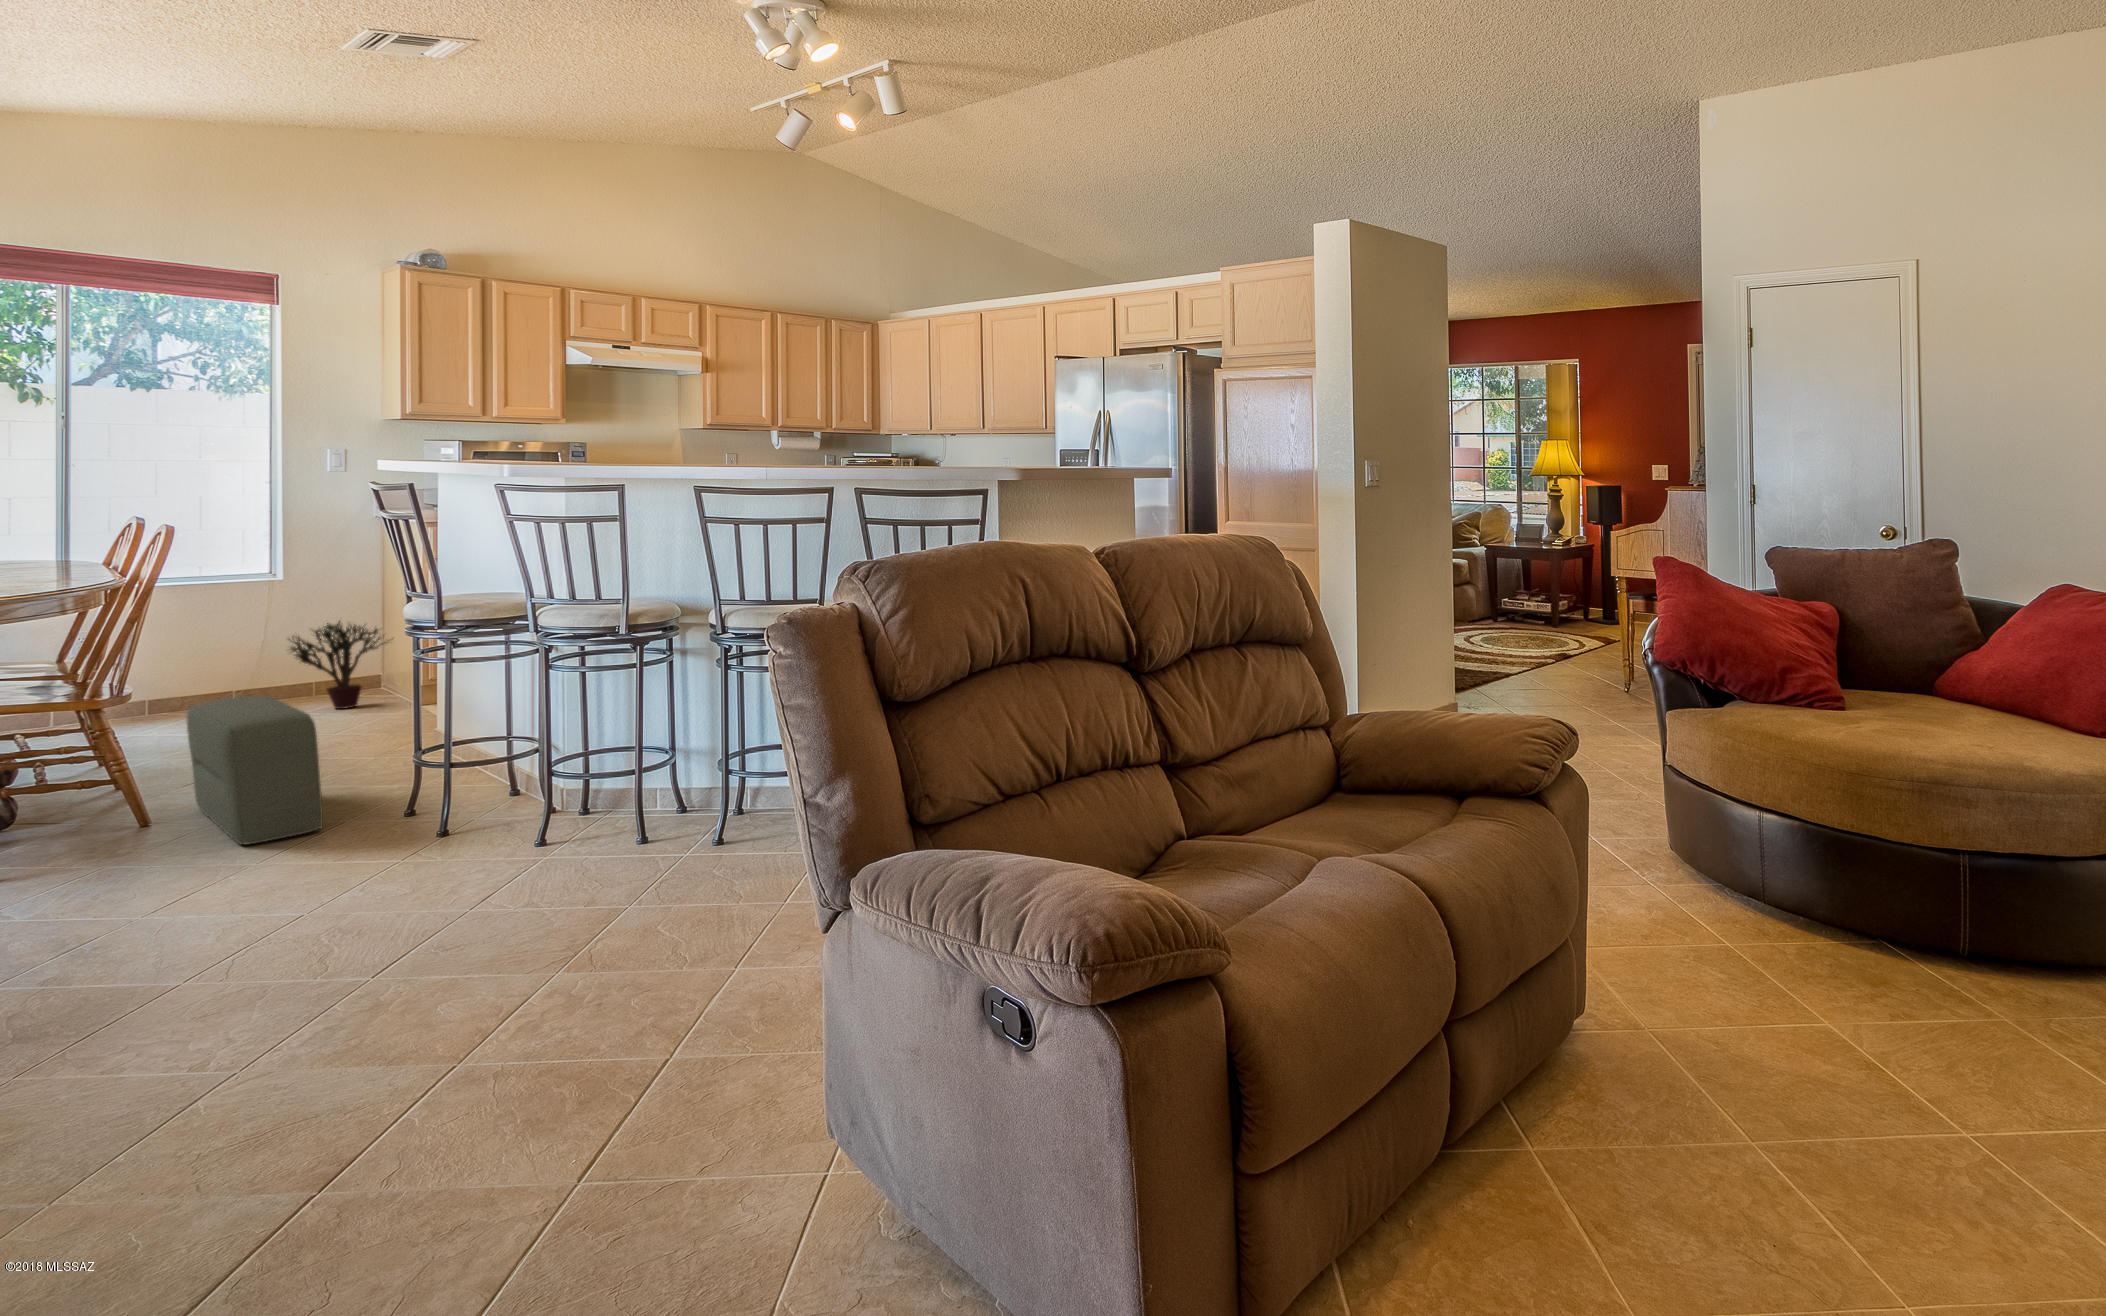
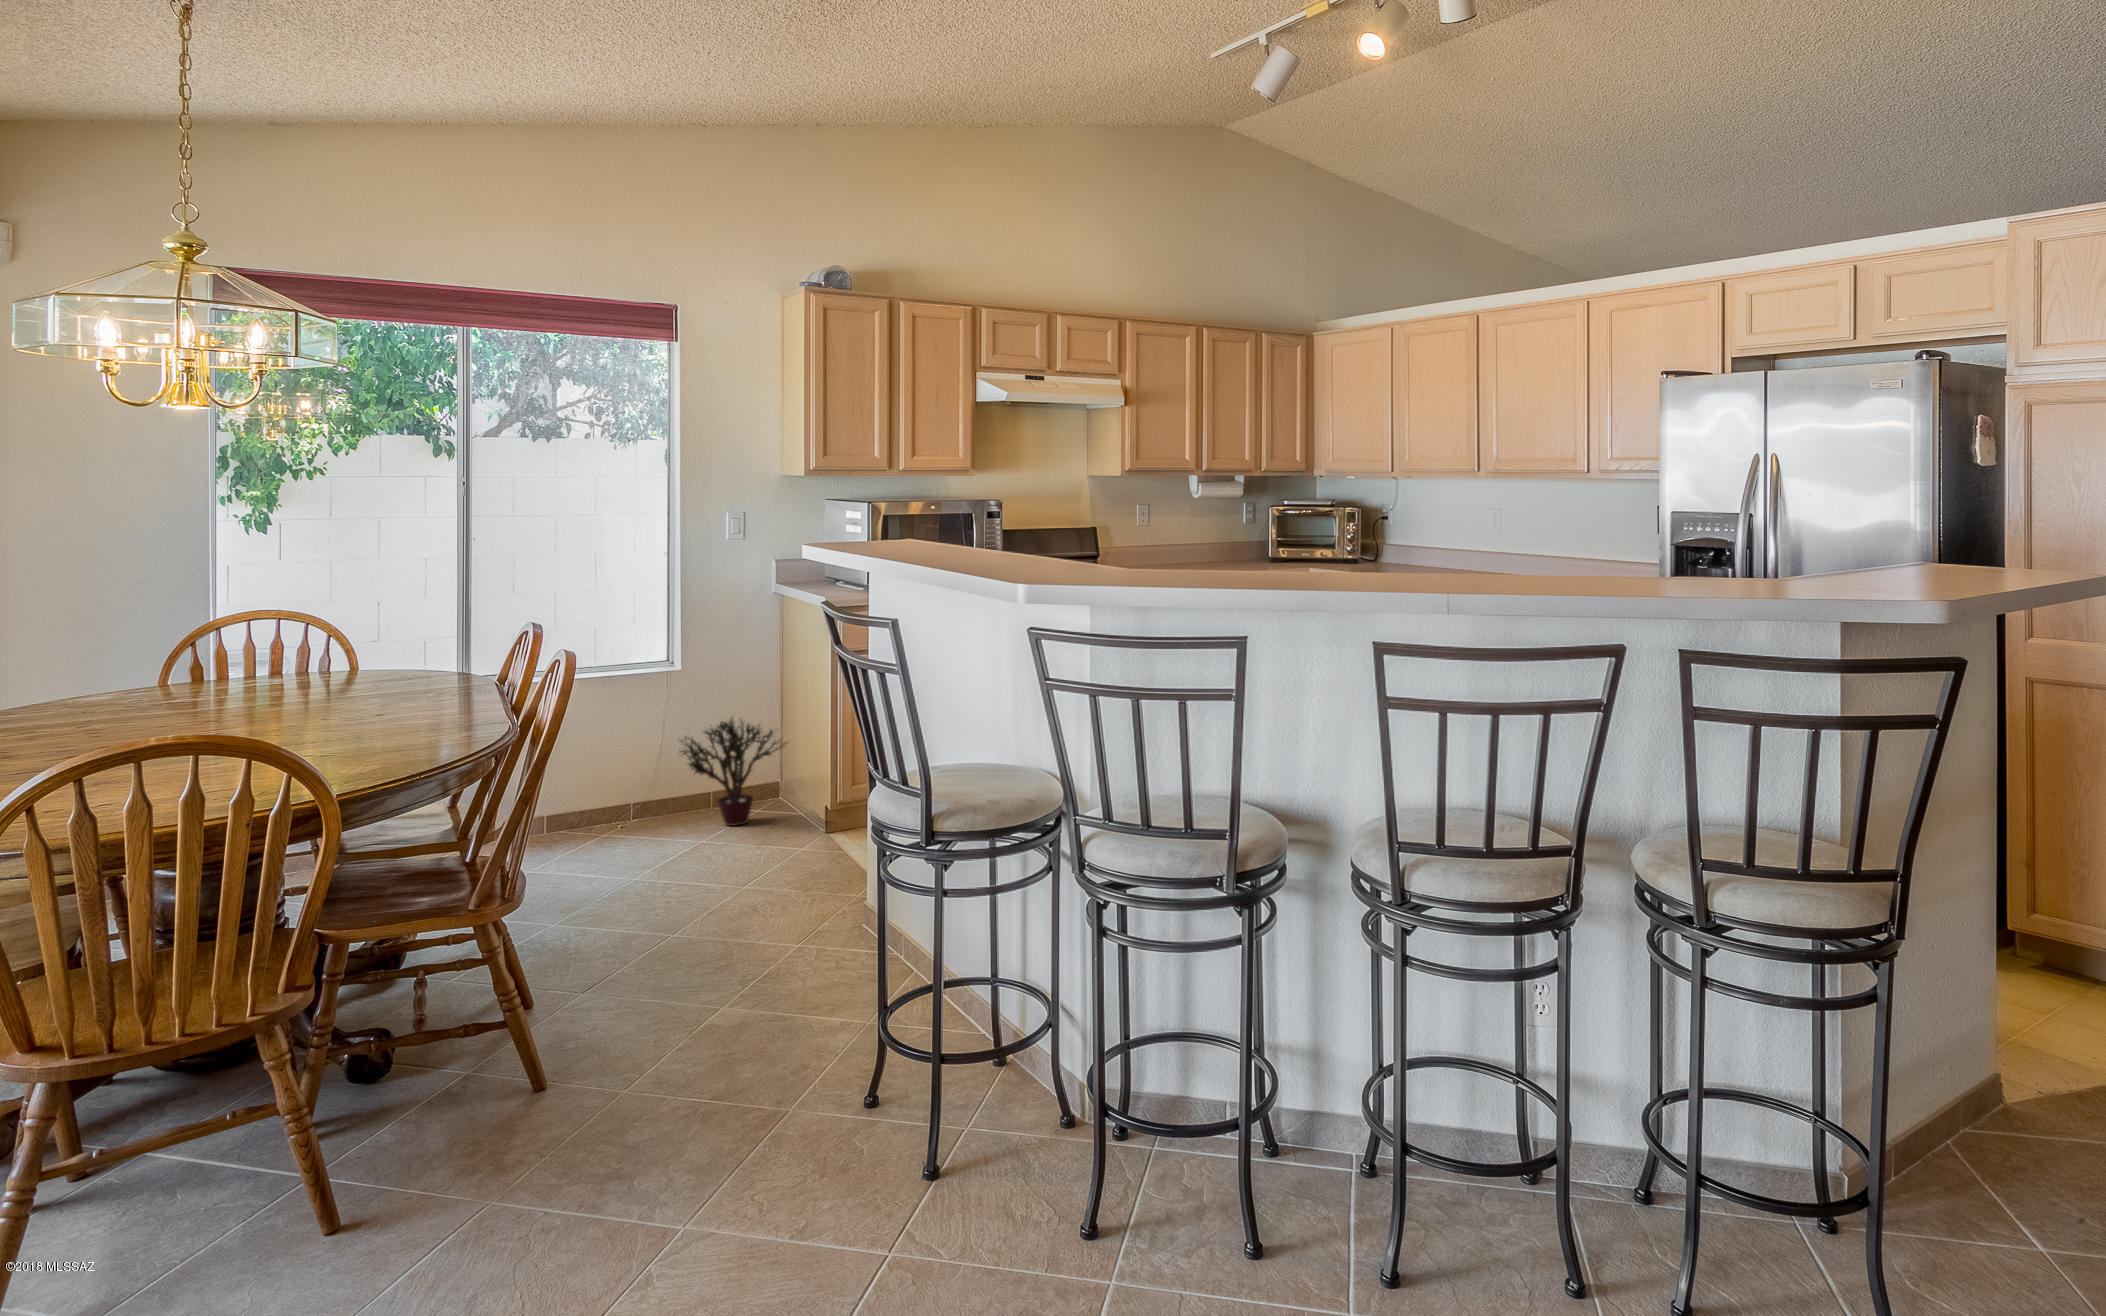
pouf: present [187,696,323,844] -> none [617,896,790,1160]

